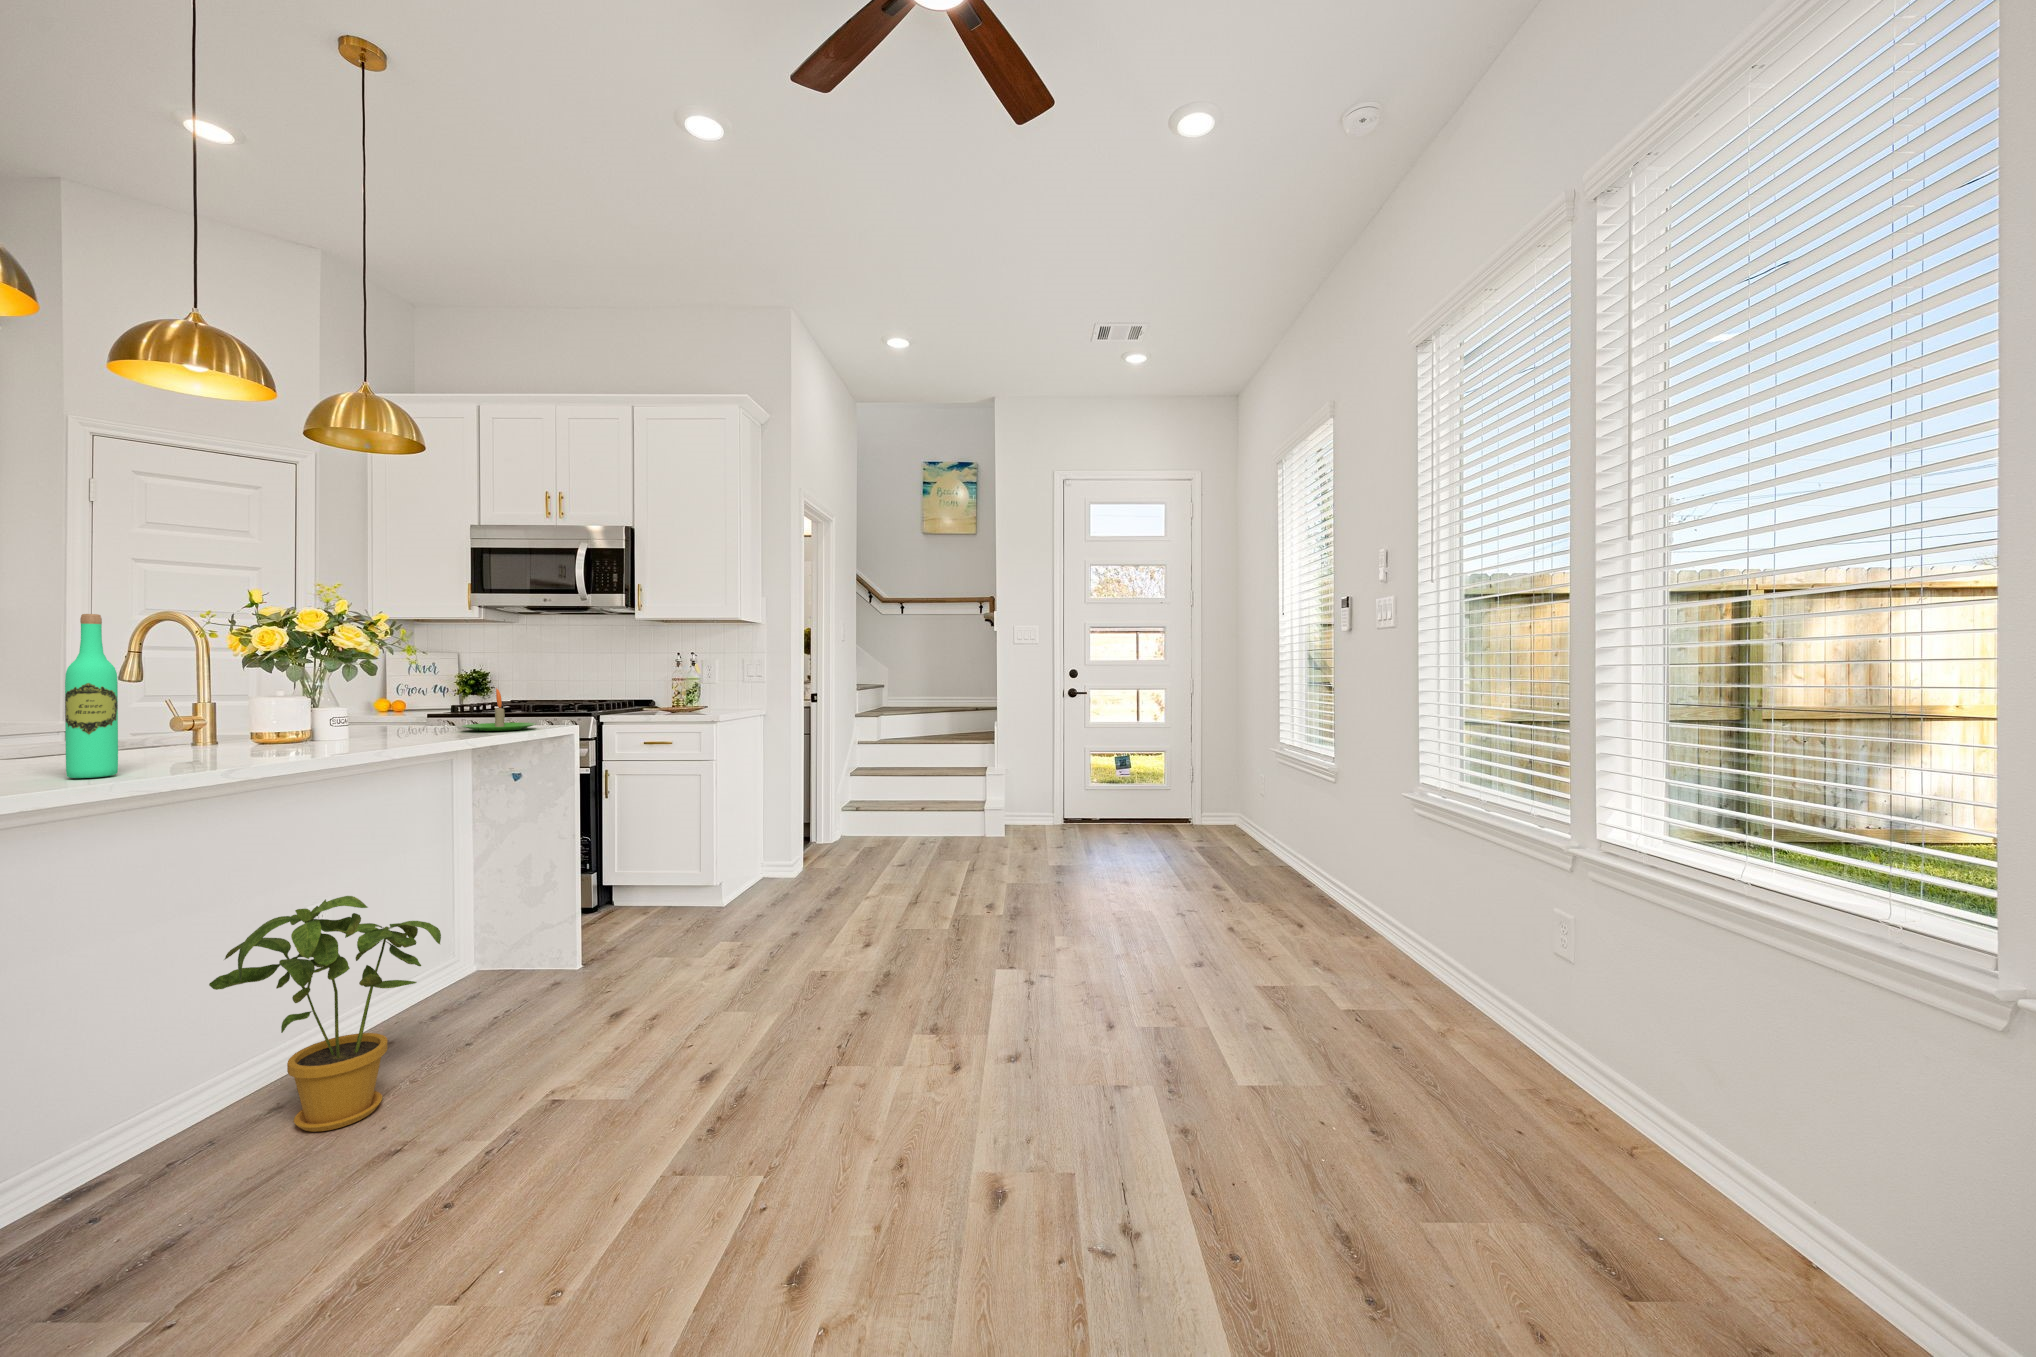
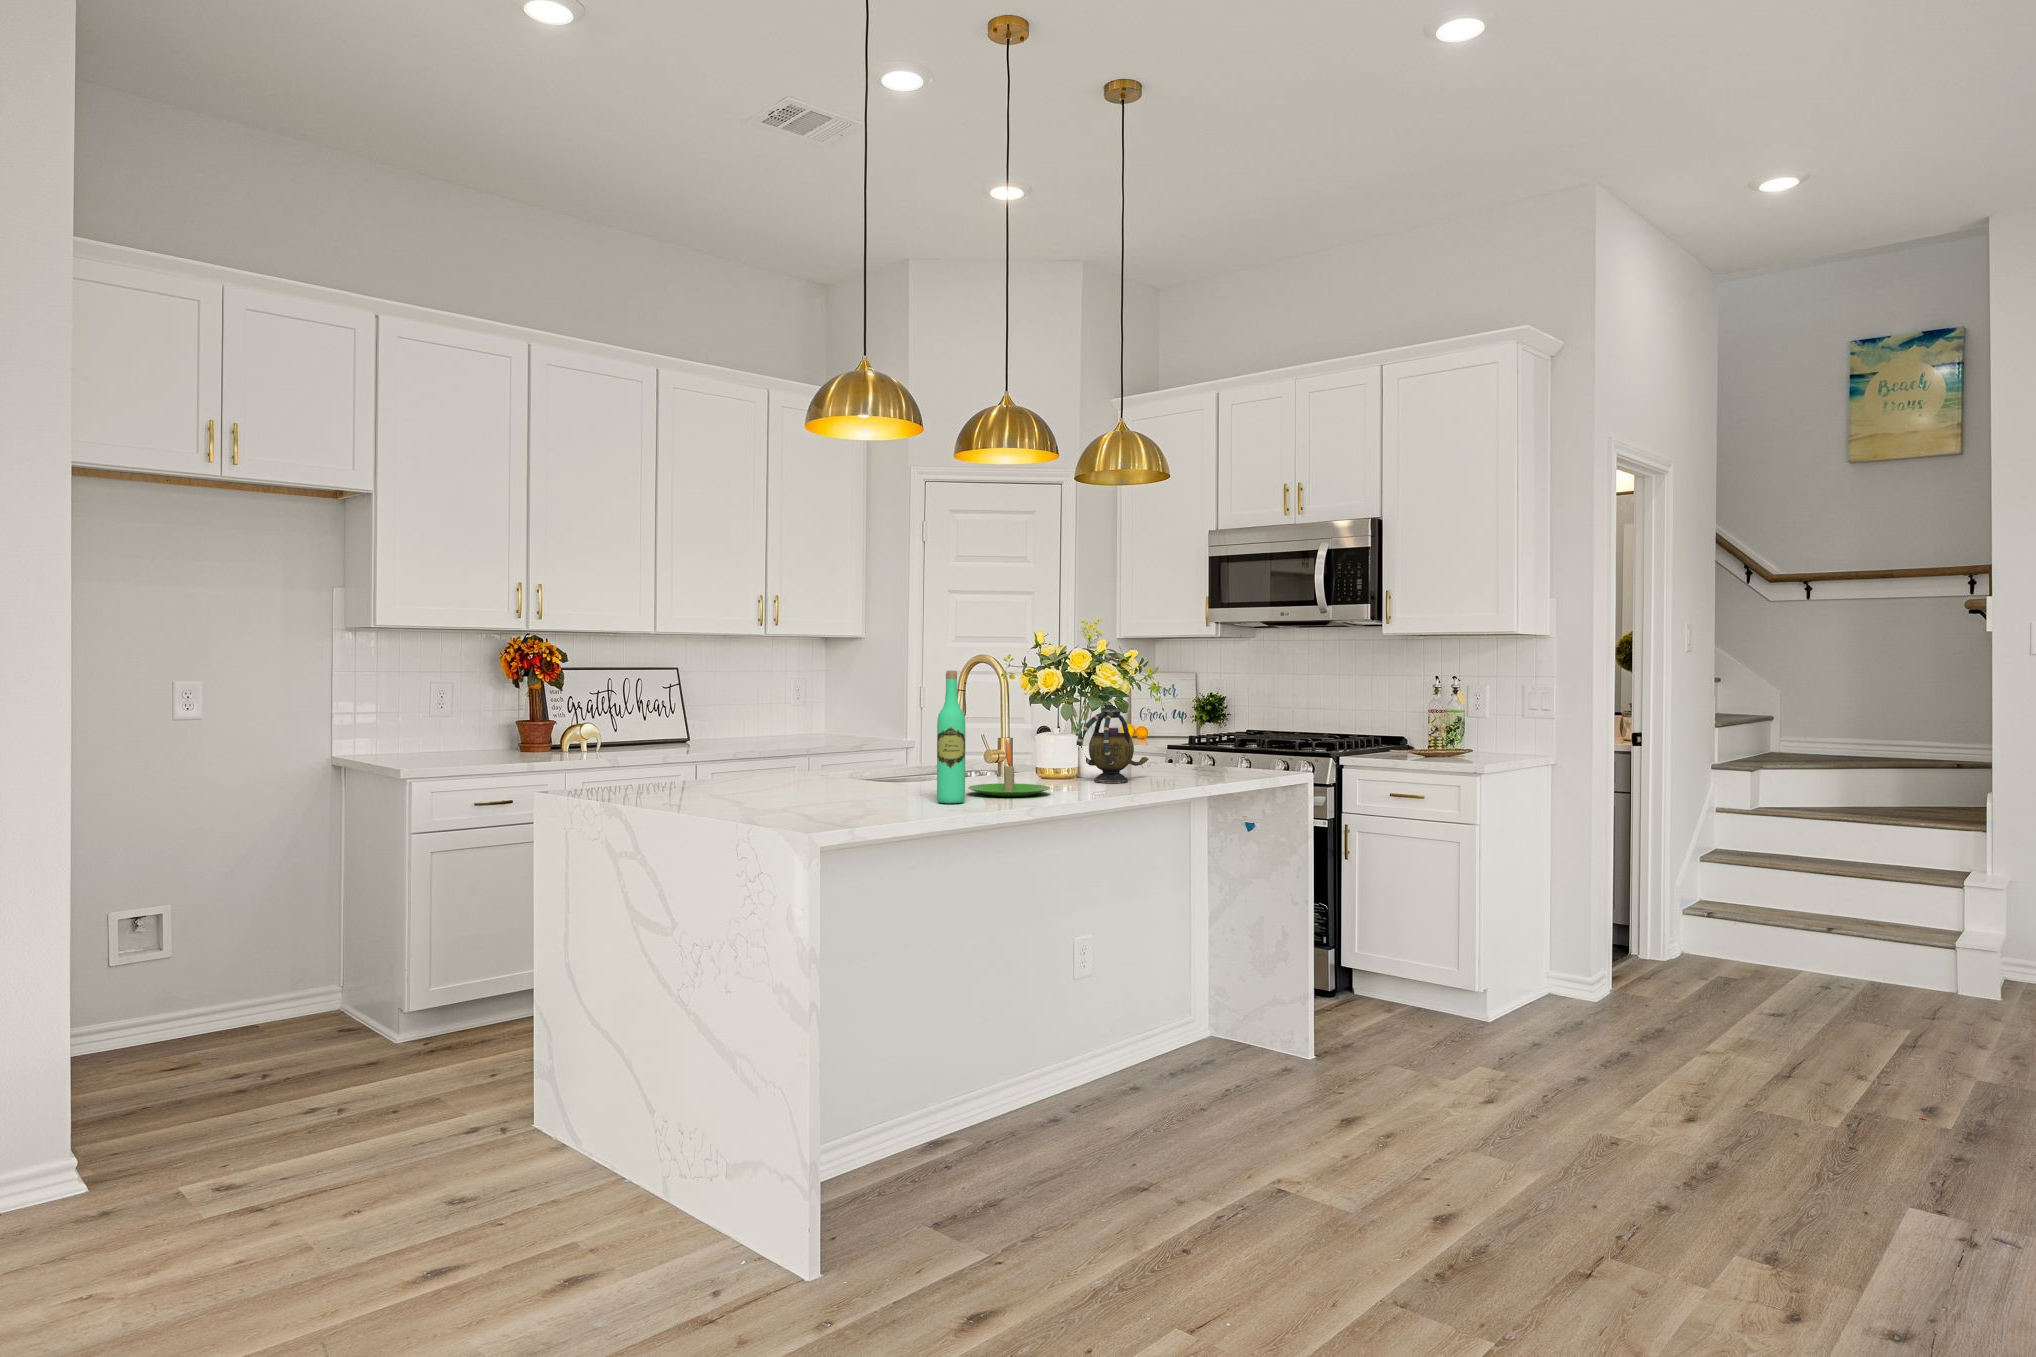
teapot: none [308,655,404,744] -> present [1077,705,1149,783]
candle: present [462,688,536,731] -> present [968,740,1050,796]
house plant: present [209,896,441,1132] -> none [1009,930,1180,1151]

